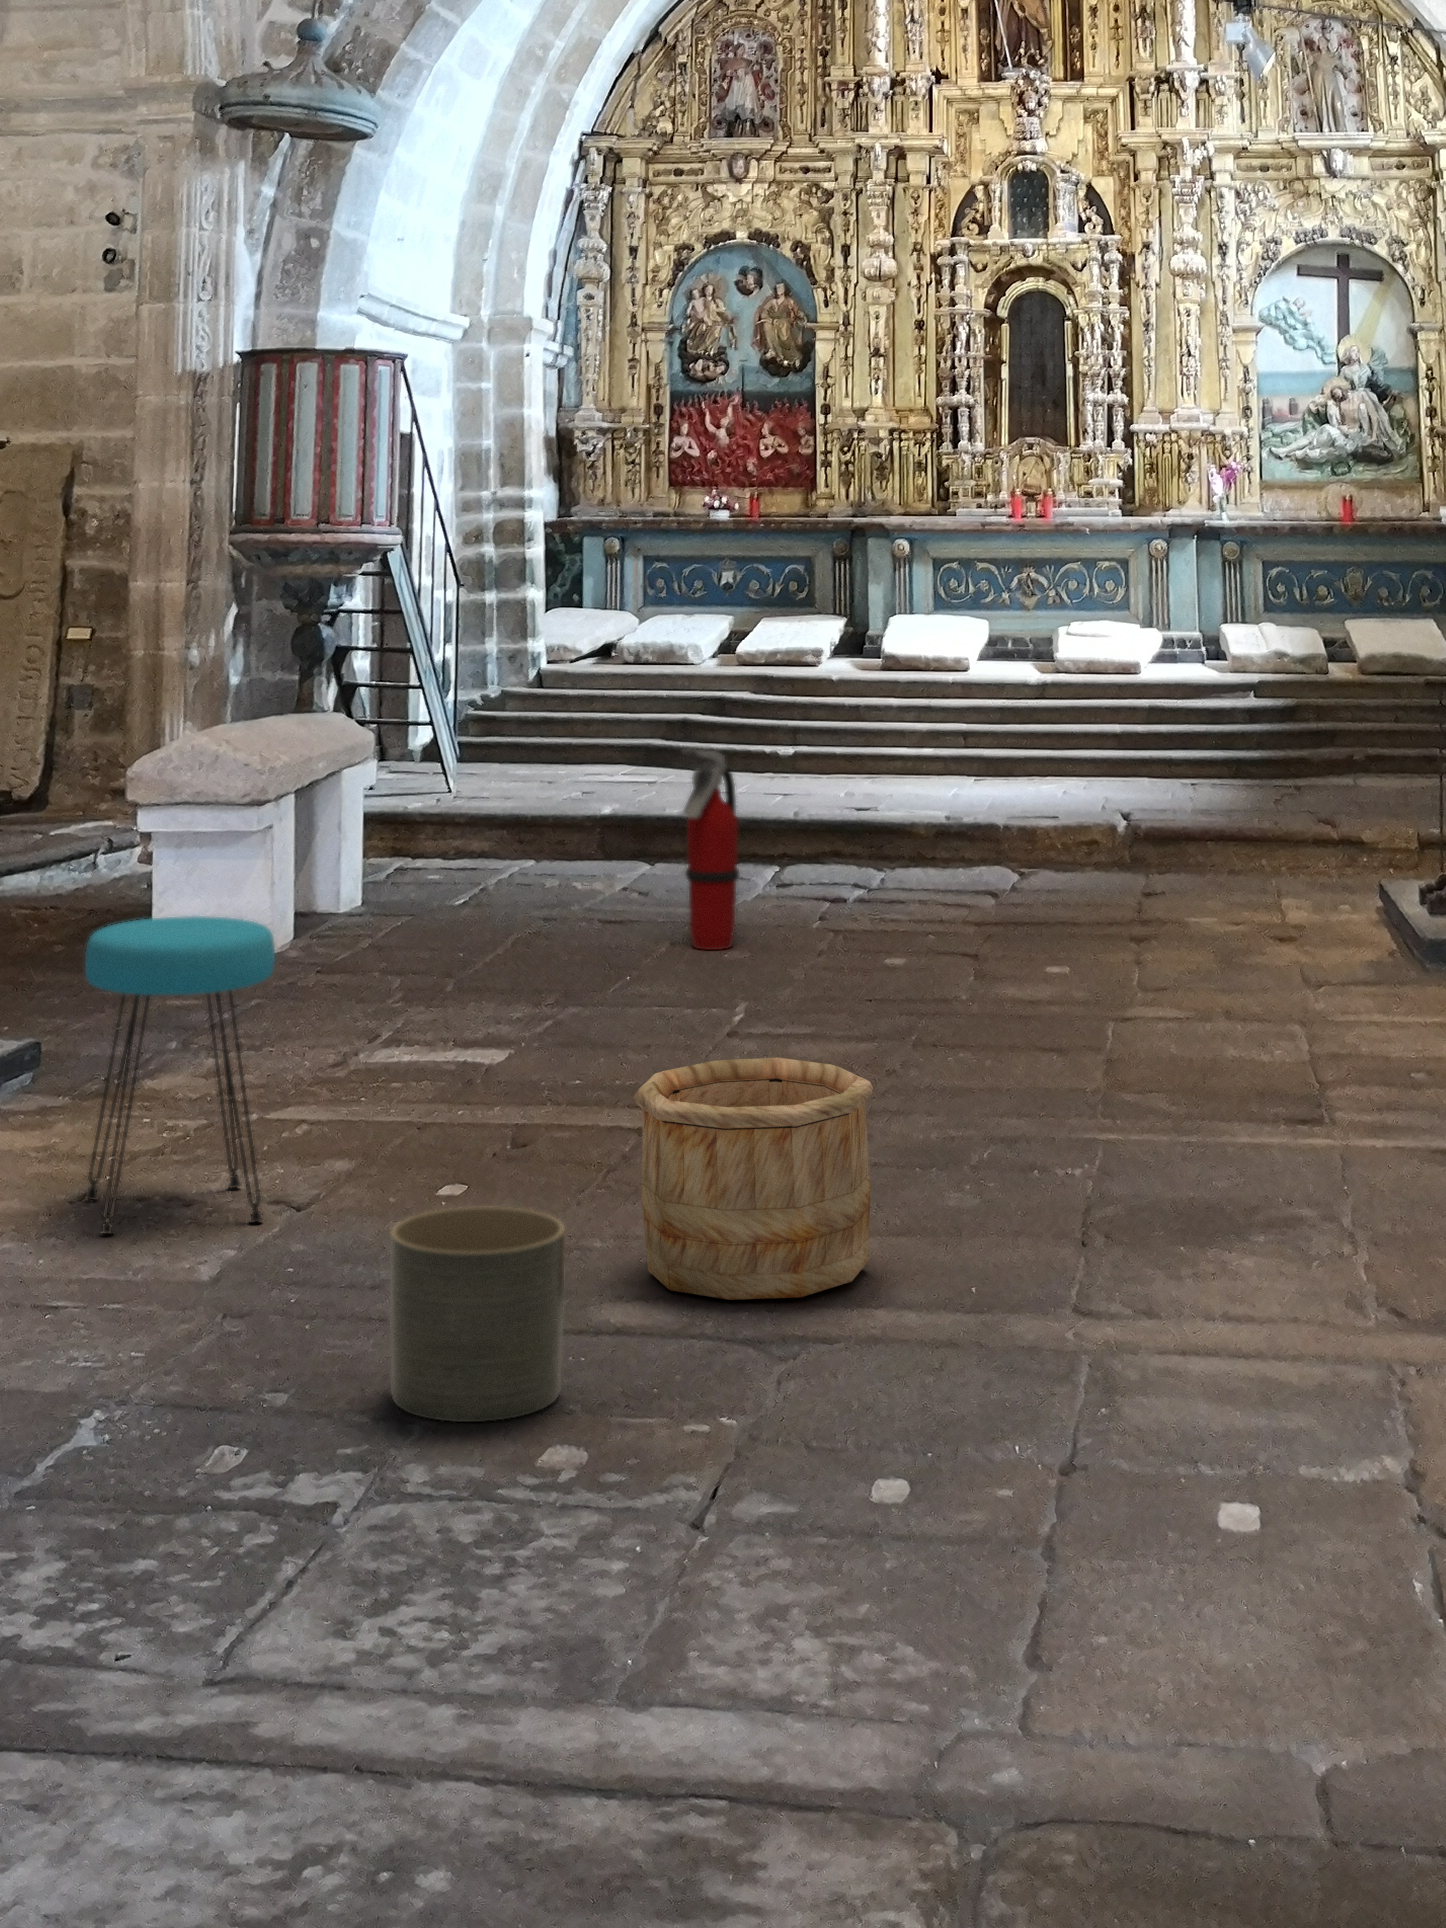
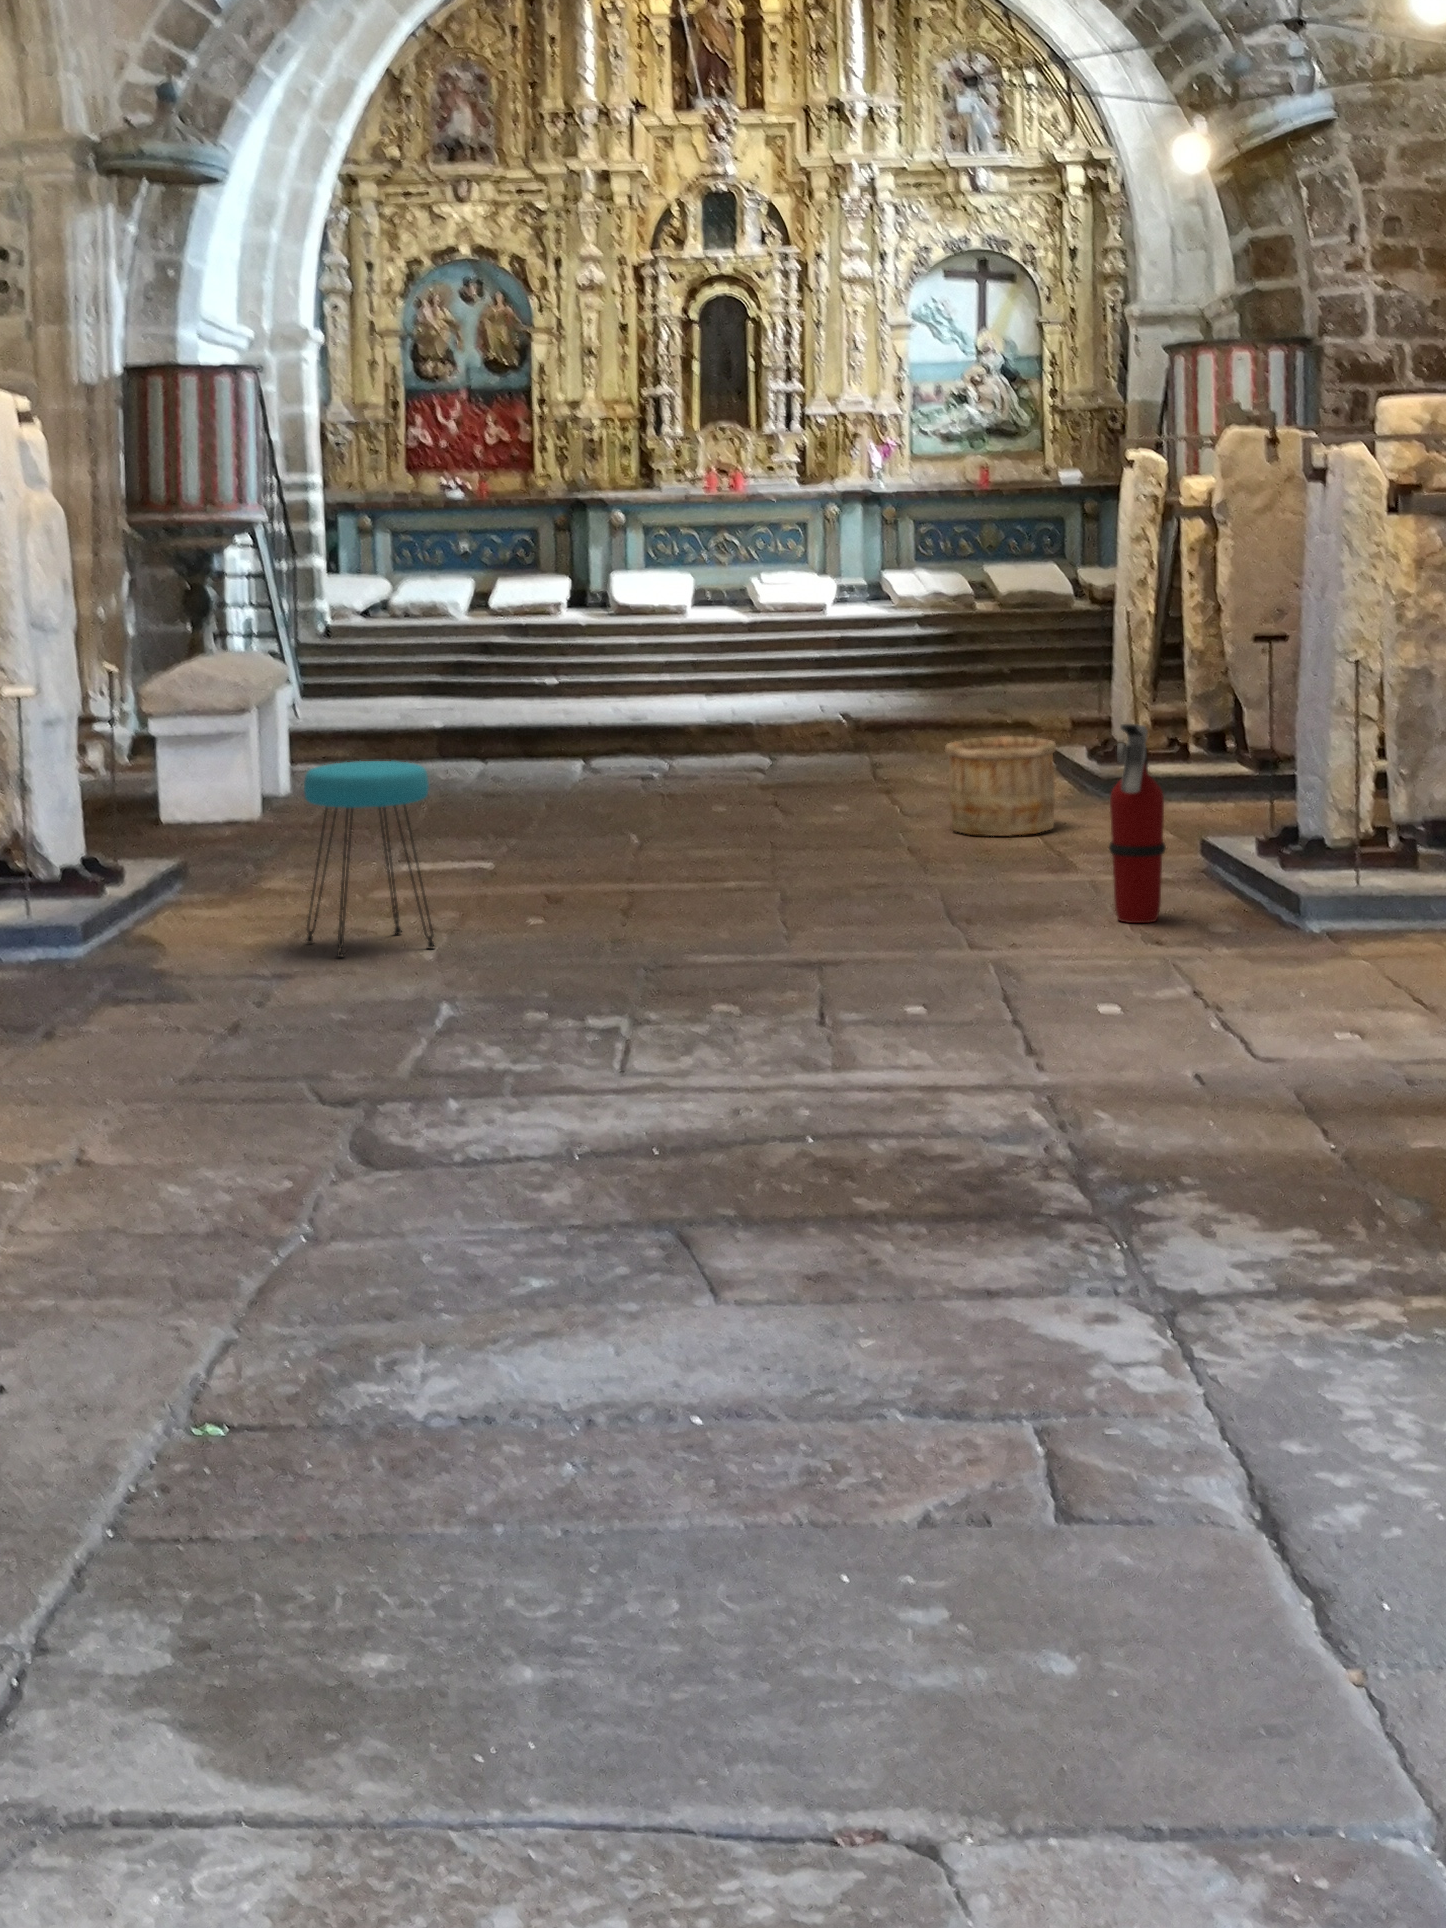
fire extinguisher: present [683,749,739,950] -> present [1109,724,1166,923]
wooden bucket: present [633,1058,873,1300] -> present [945,736,1056,836]
planter: present [390,1207,565,1422] -> none [596,906,701,1019]

